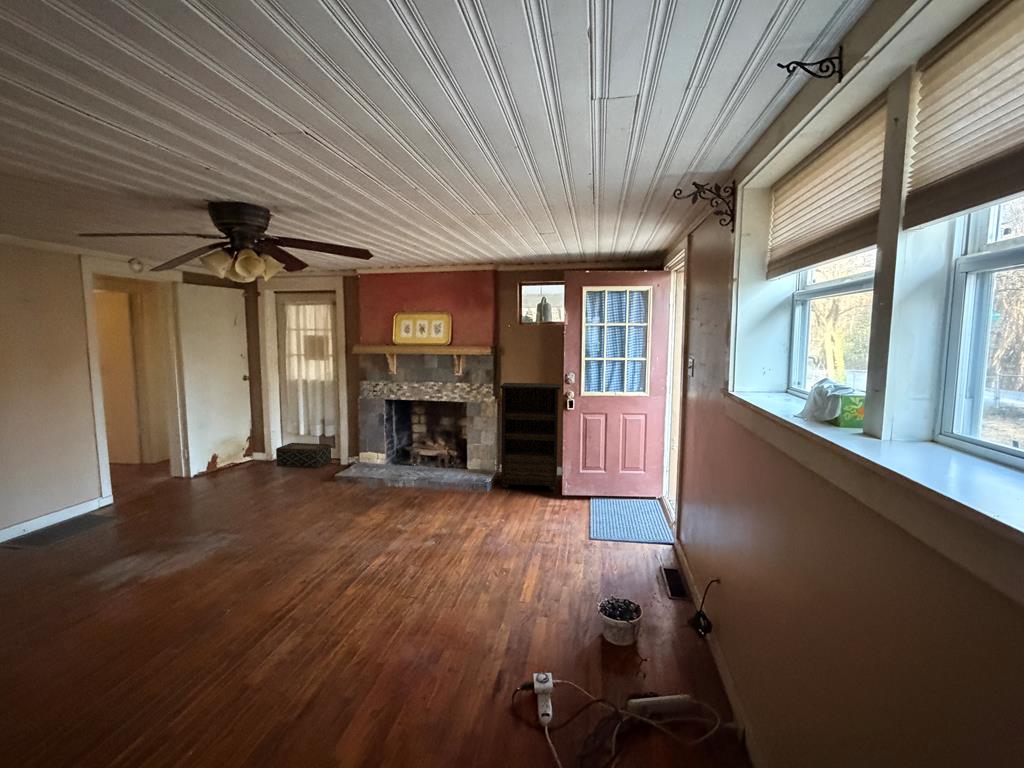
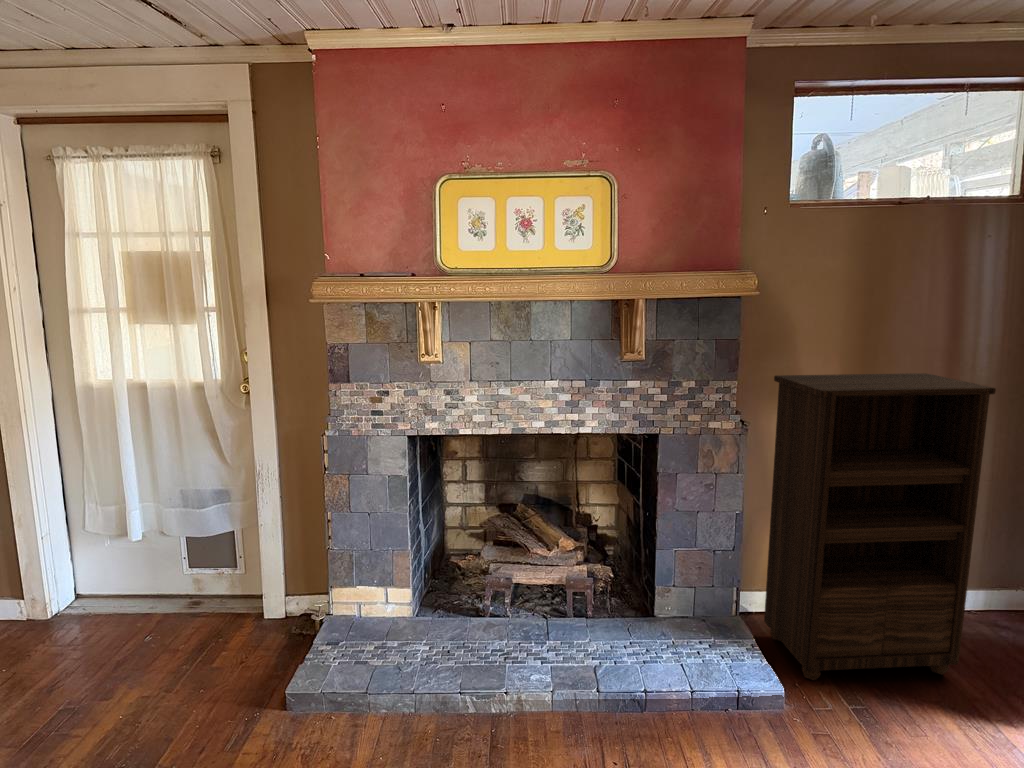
woven basket: present [276,443,331,468] -> none [60,565,232,651]

